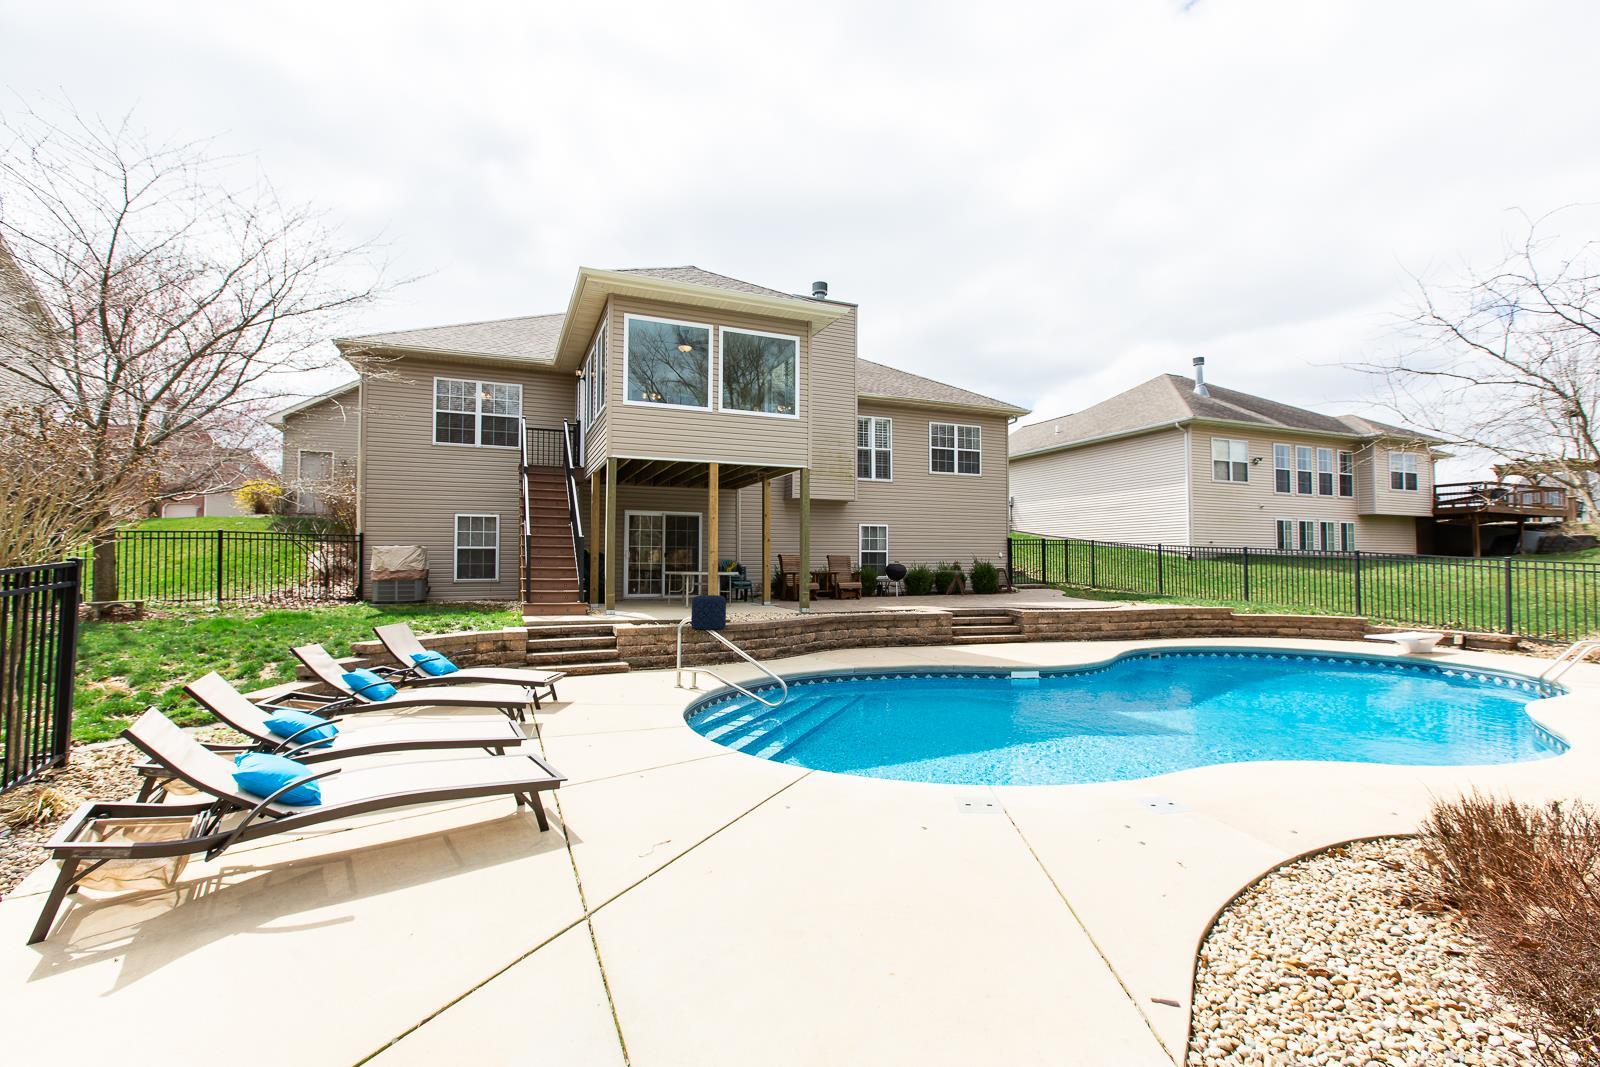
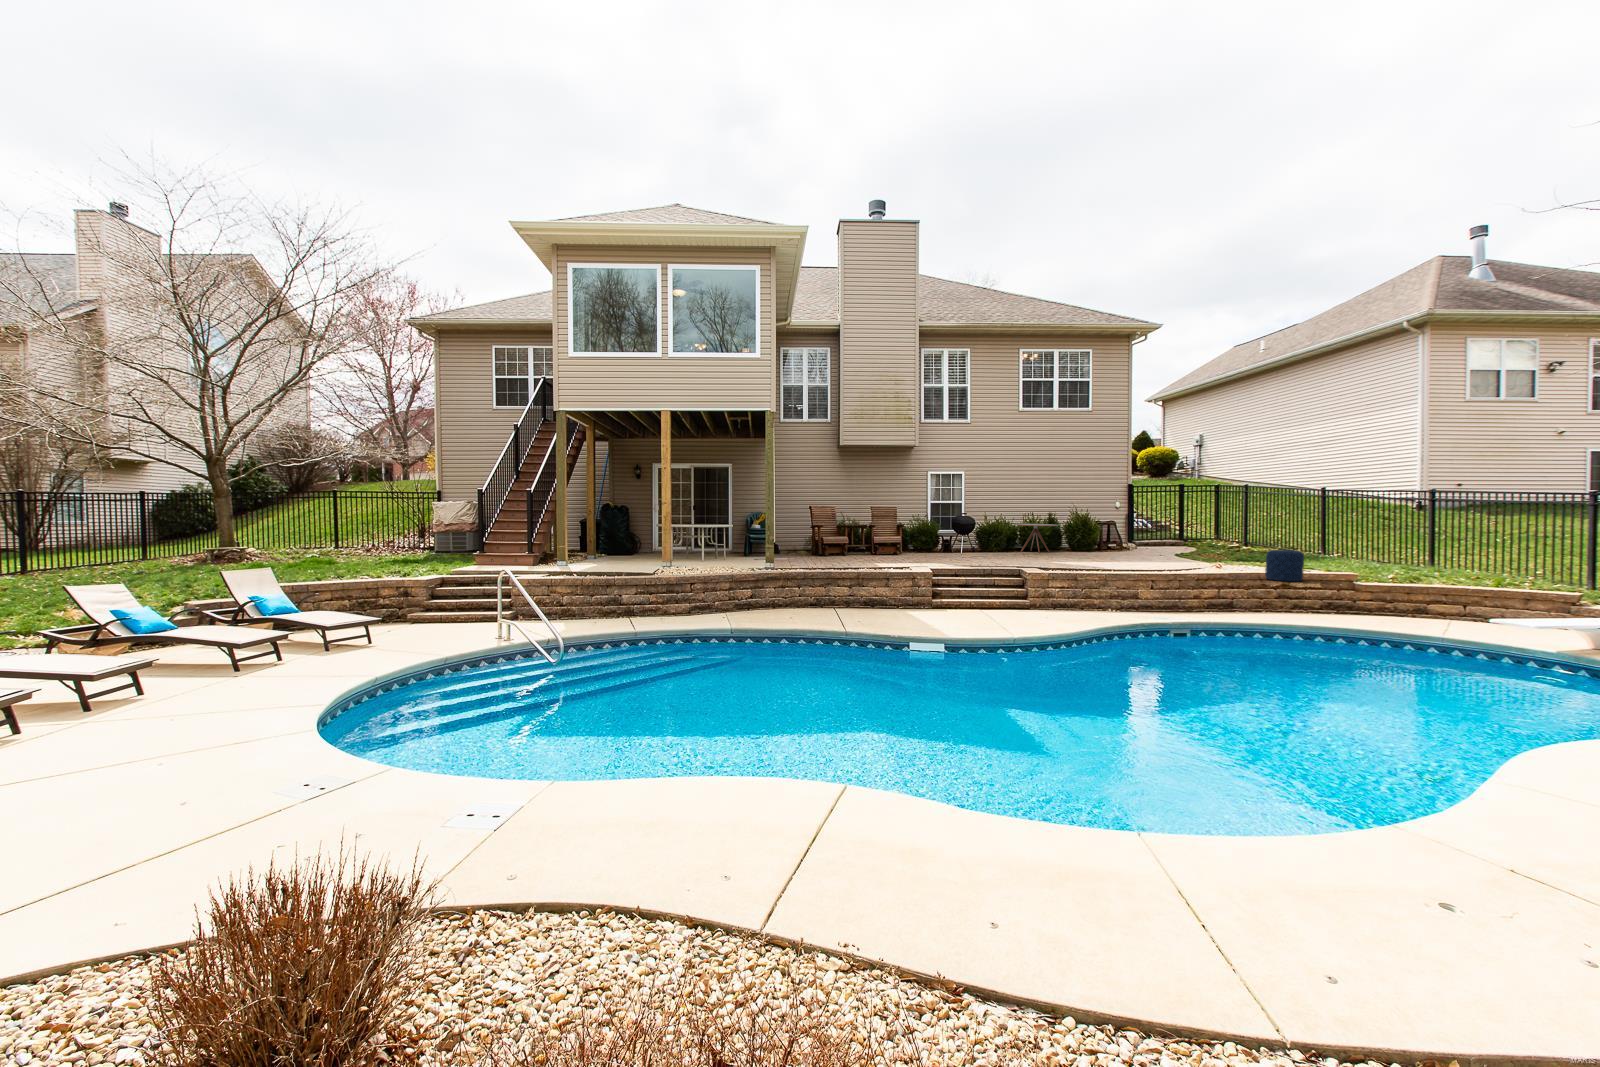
pouf: present [691,595,726,630] -> present [1265,550,1304,581]

